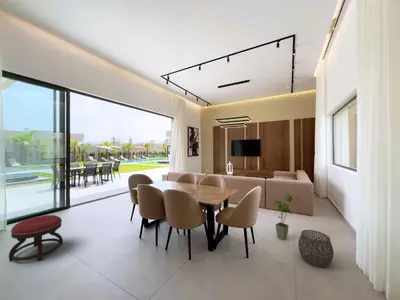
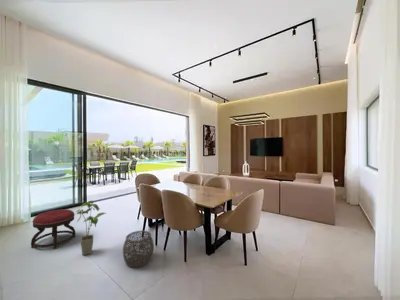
house plant: present [273,193,299,240] -> present [76,201,105,255]
woven basket: present [298,230,334,267] -> present [123,231,154,267]

